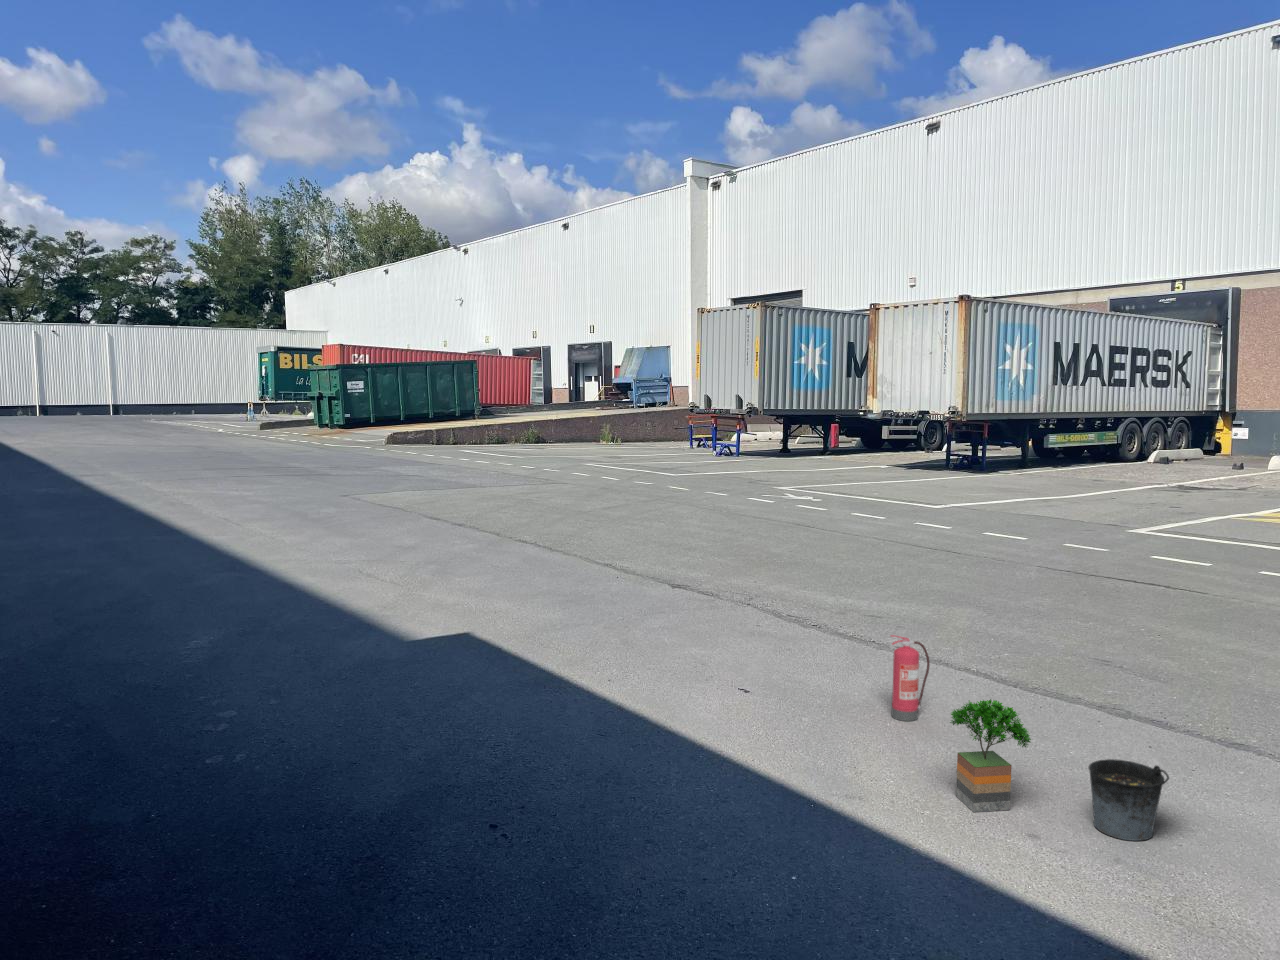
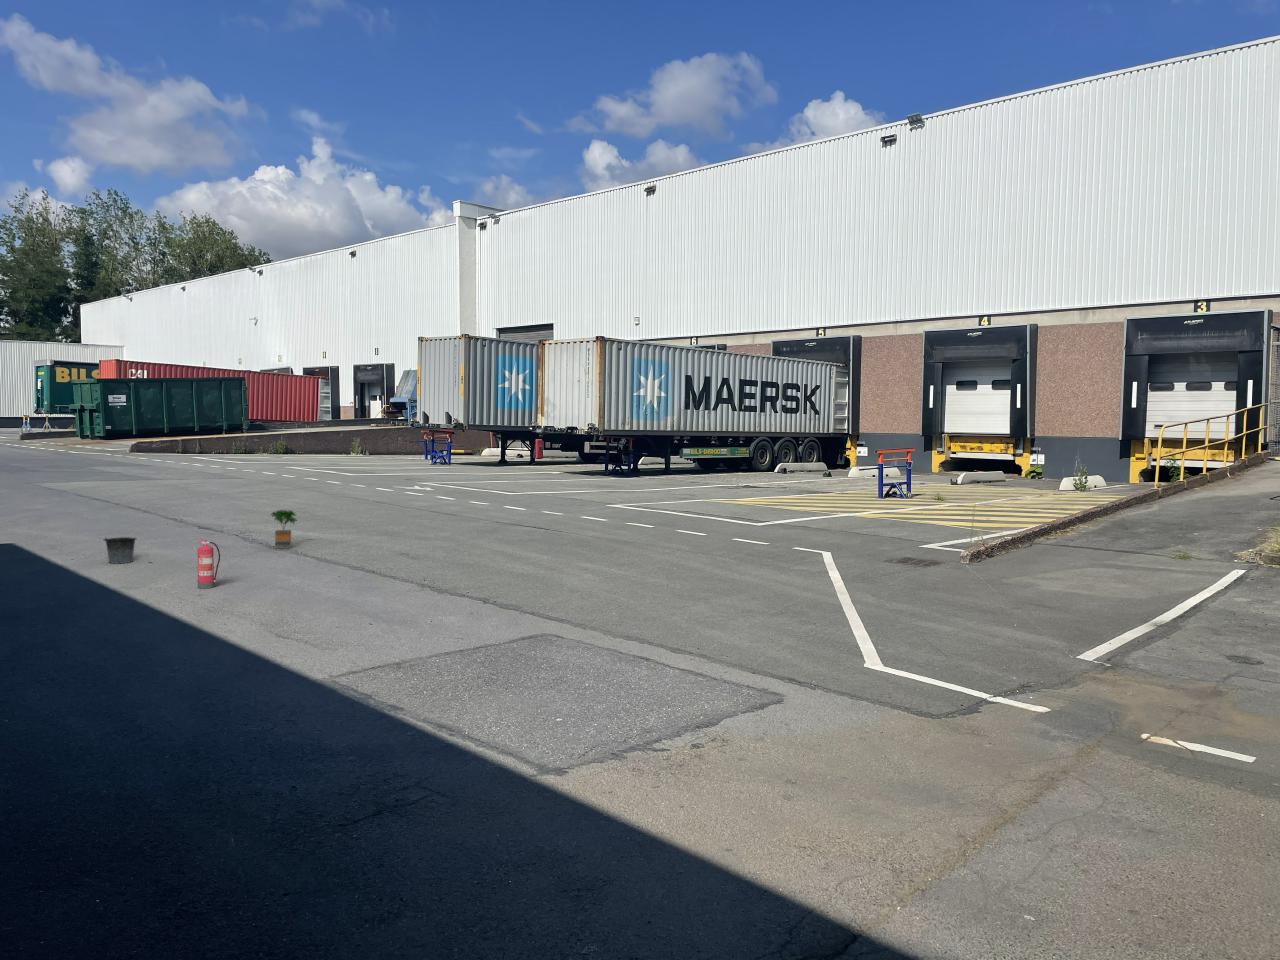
potted tree: present [950,699,1031,812] -> present [271,510,297,549]
bucket: present [1089,759,1169,841] -> present [104,537,136,564]

